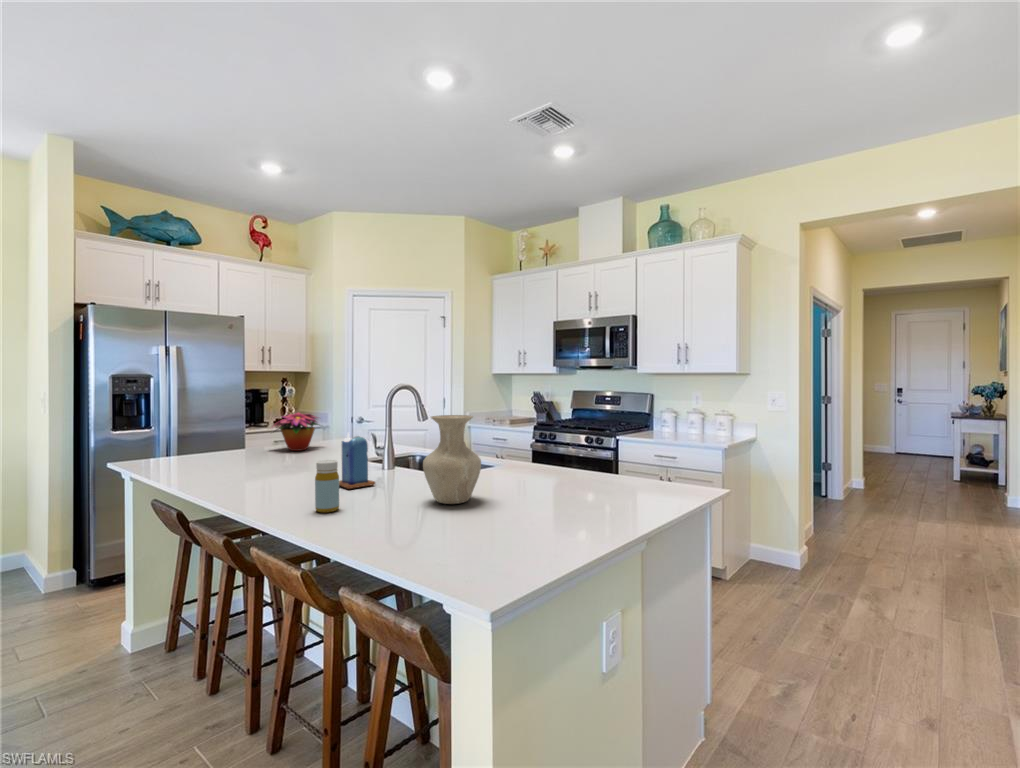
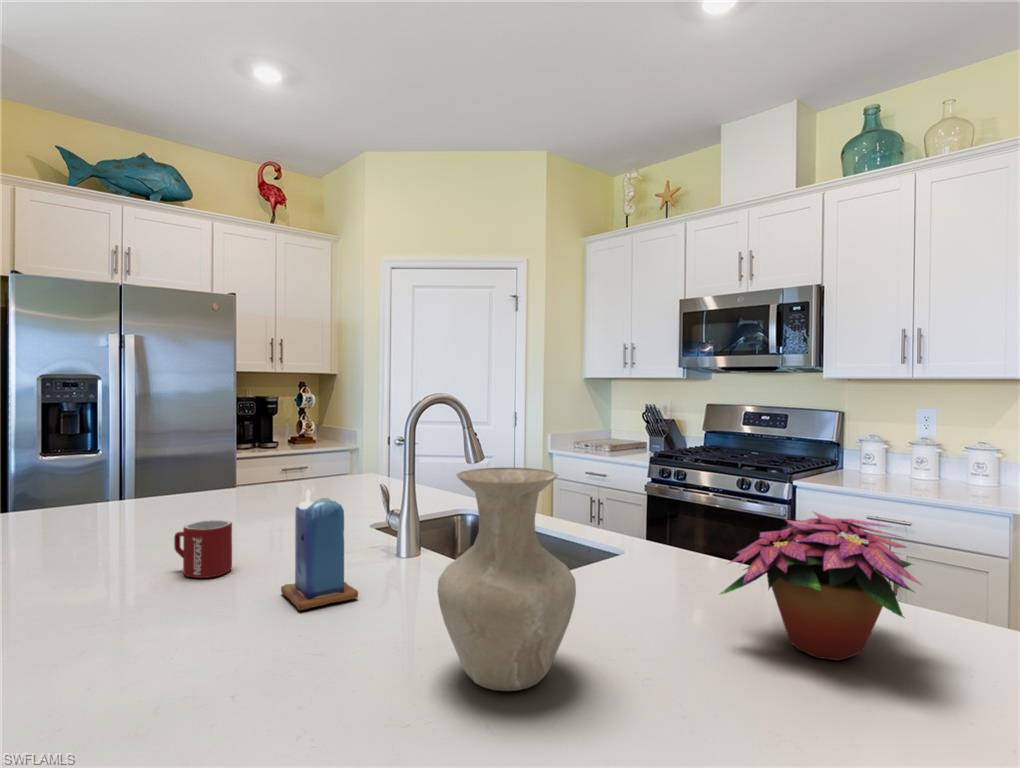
flower arrangement: present [272,413,318,451] -> present [721,512,921,661]
mug: none [268,453,300,482] -> present [174,520,232,578]
bottle: present [315,460,339,513] -> none [180,572,240,705]

